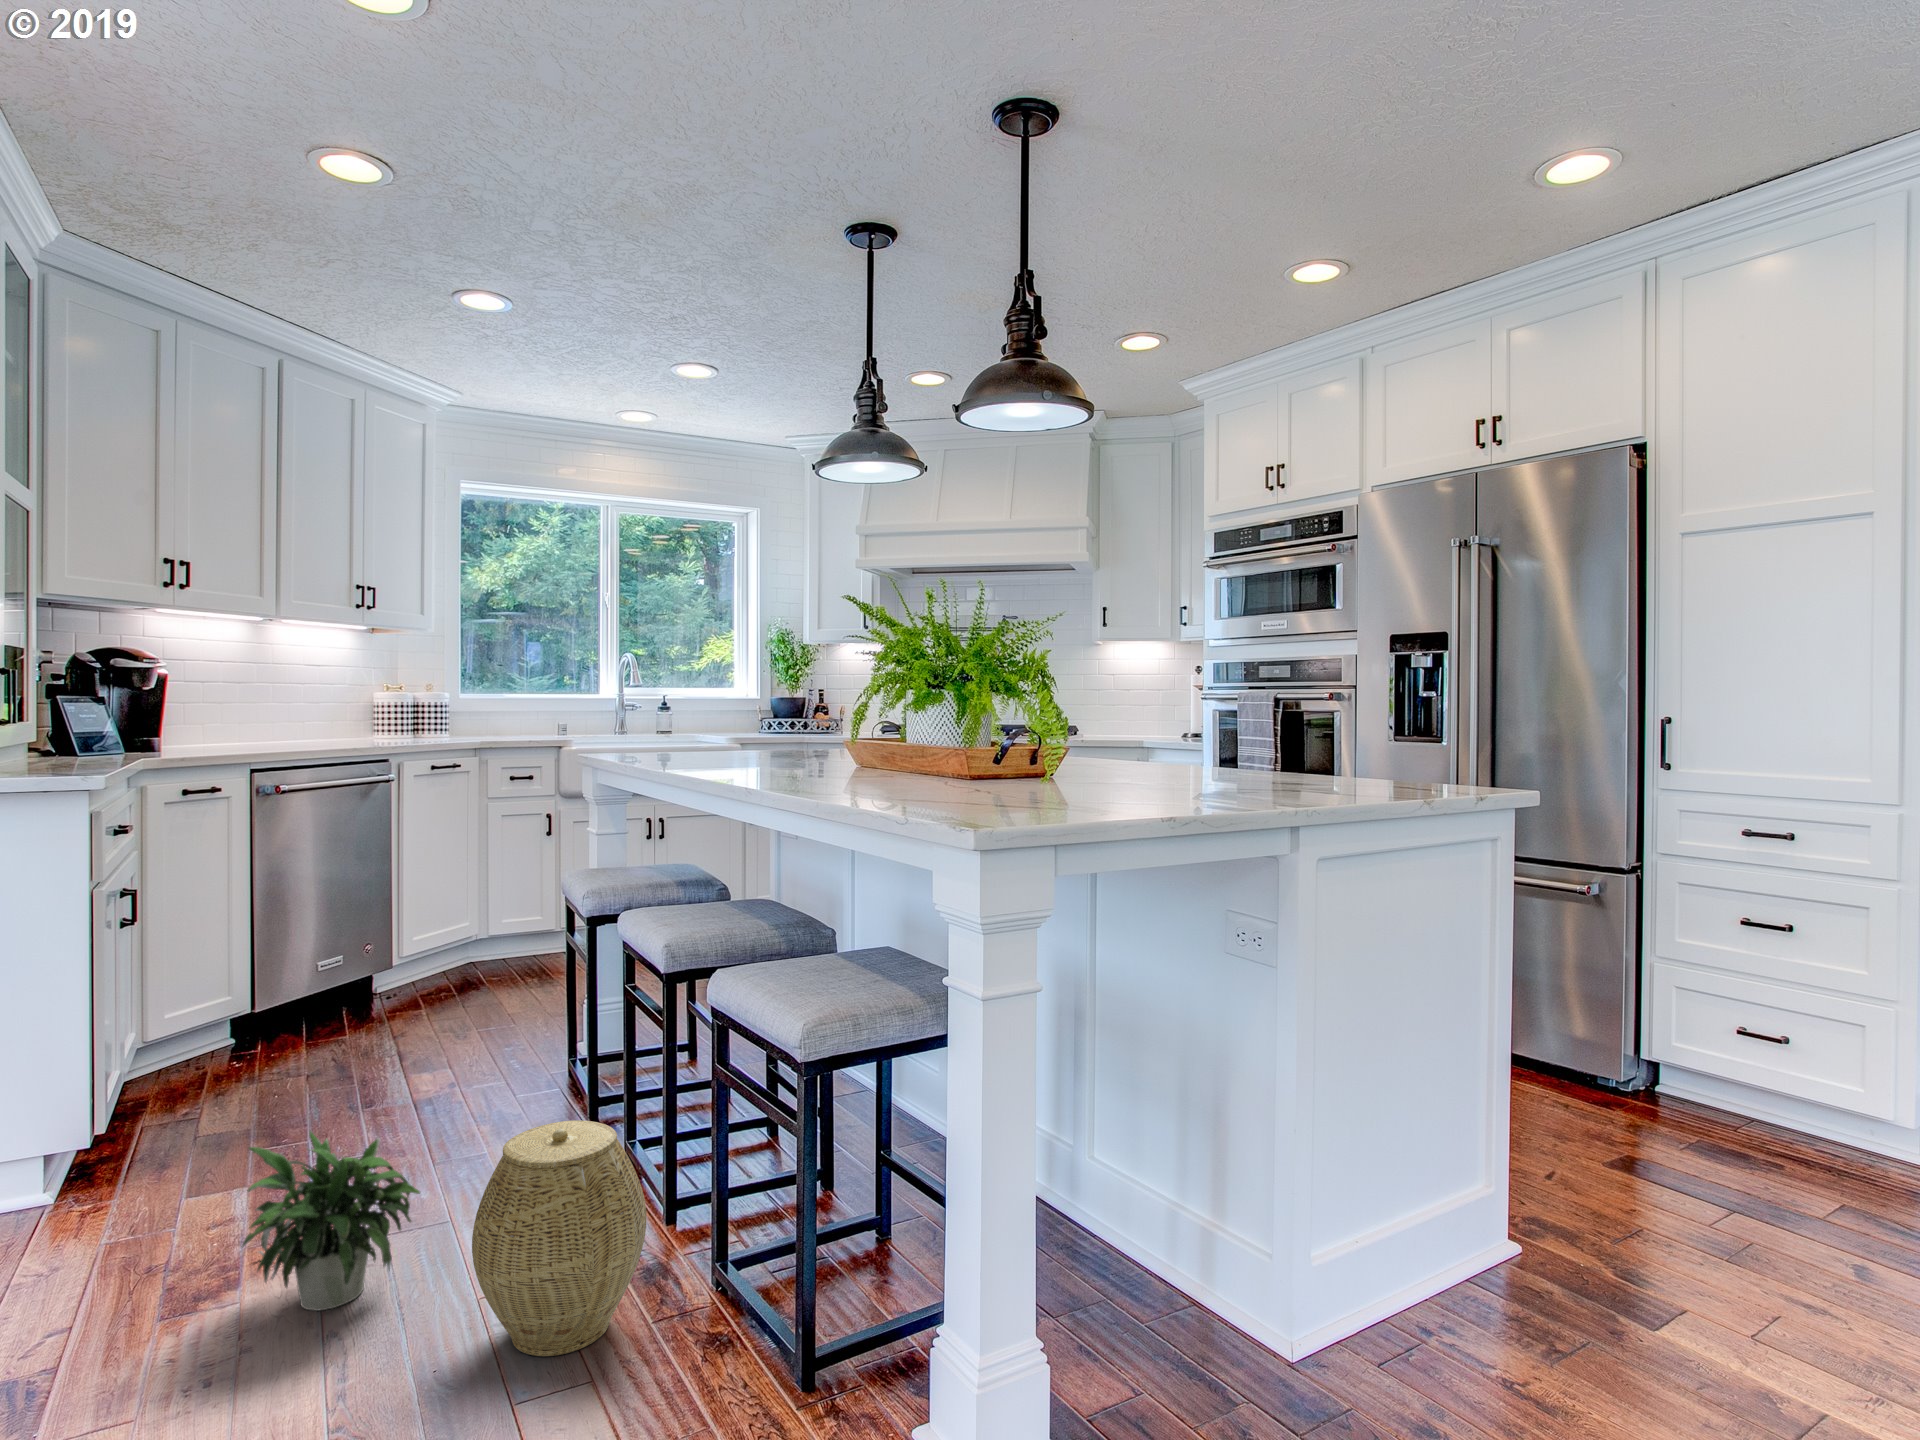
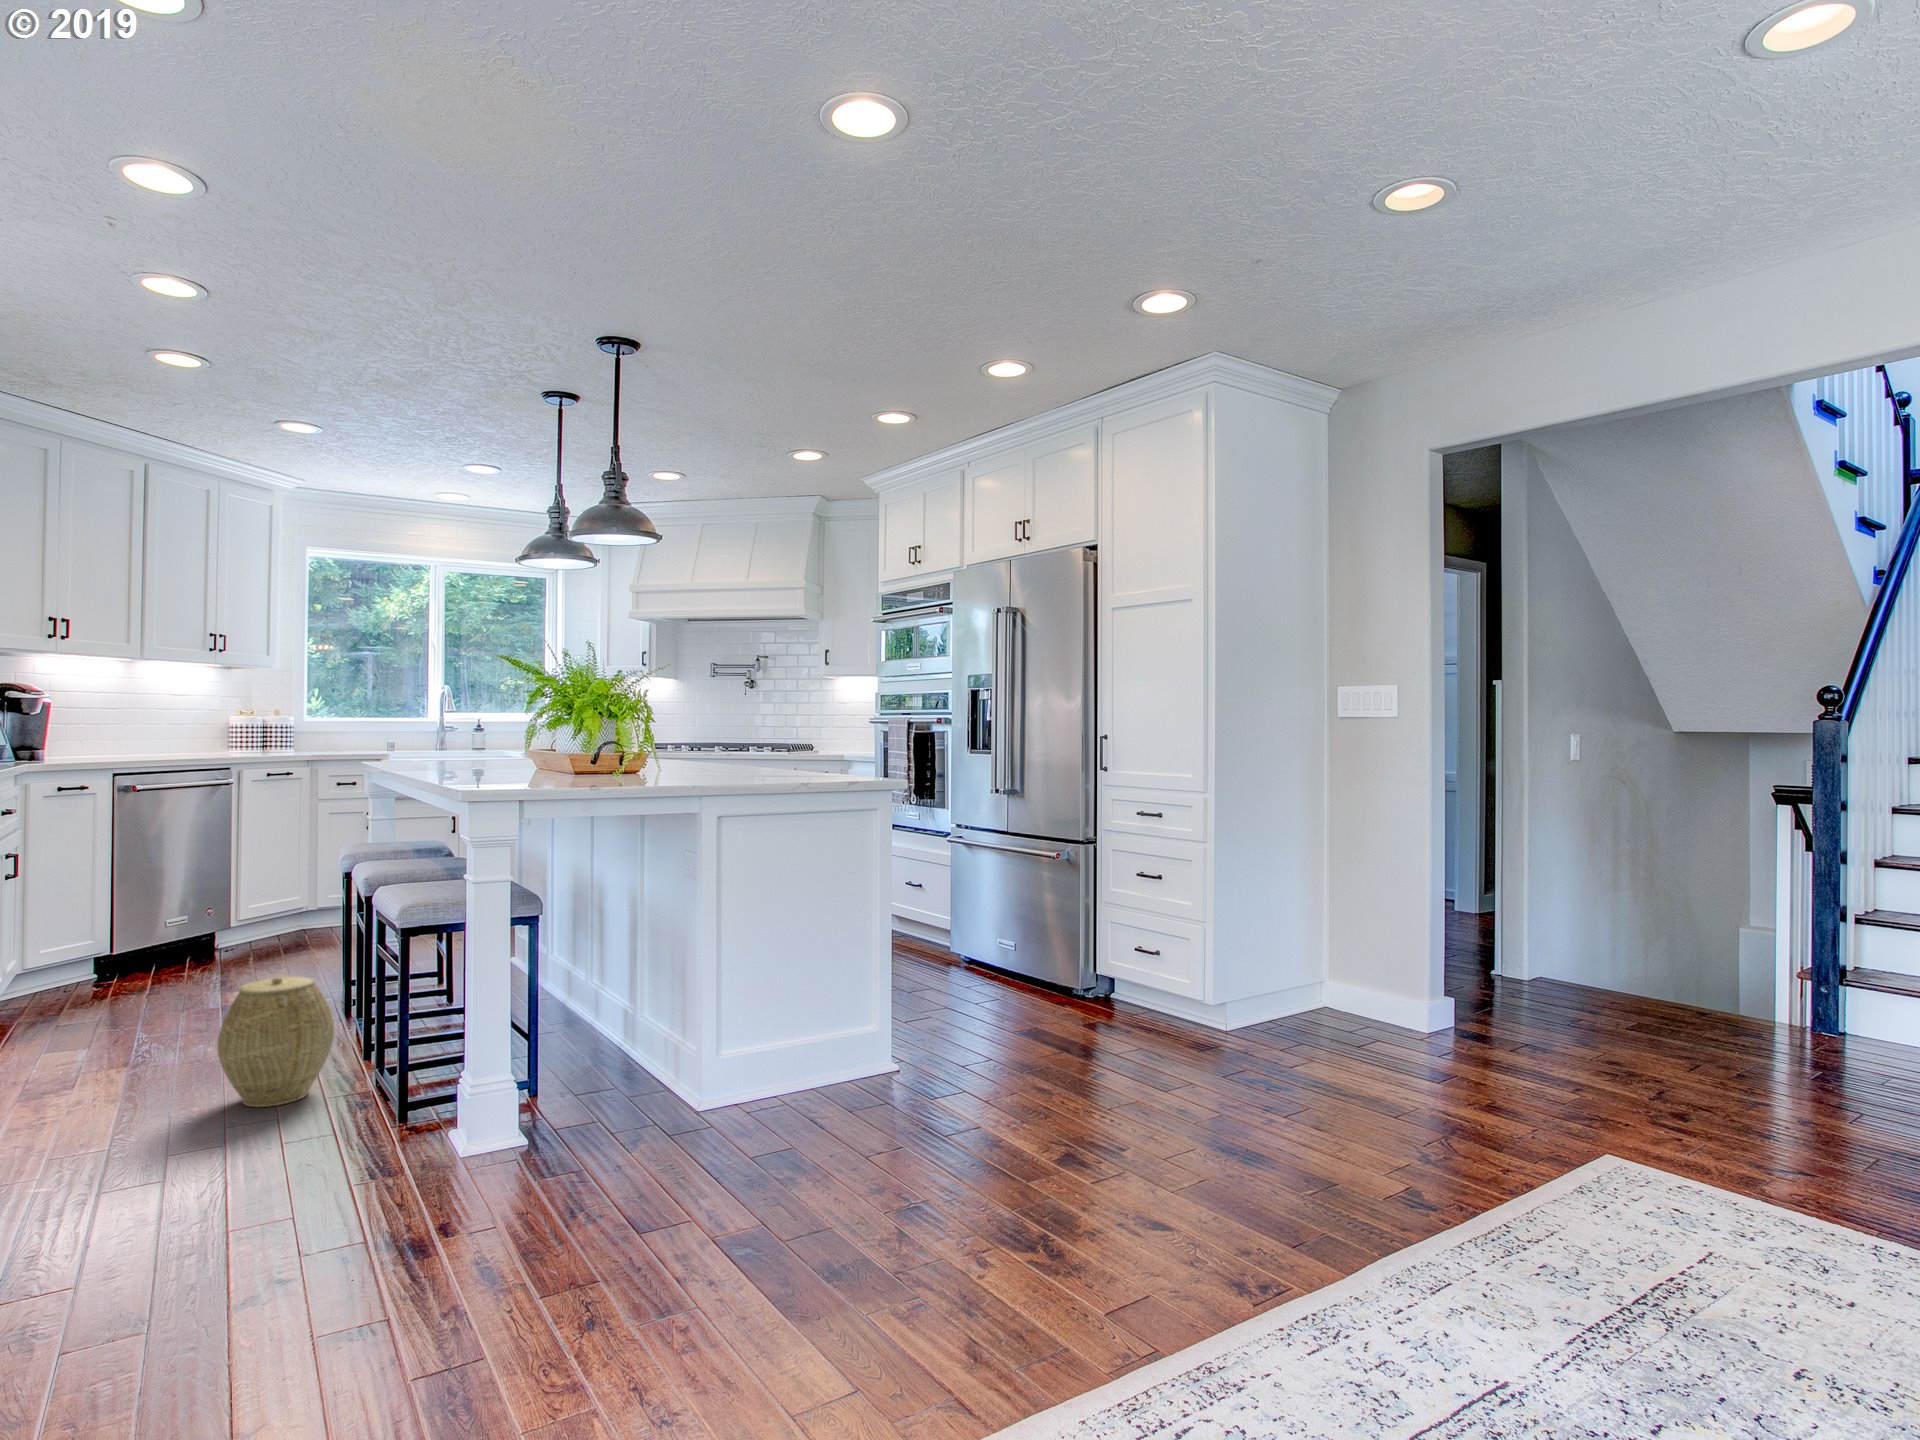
potted plant: present [243,1131,420,1311] -> none [75,990,195,1095]

